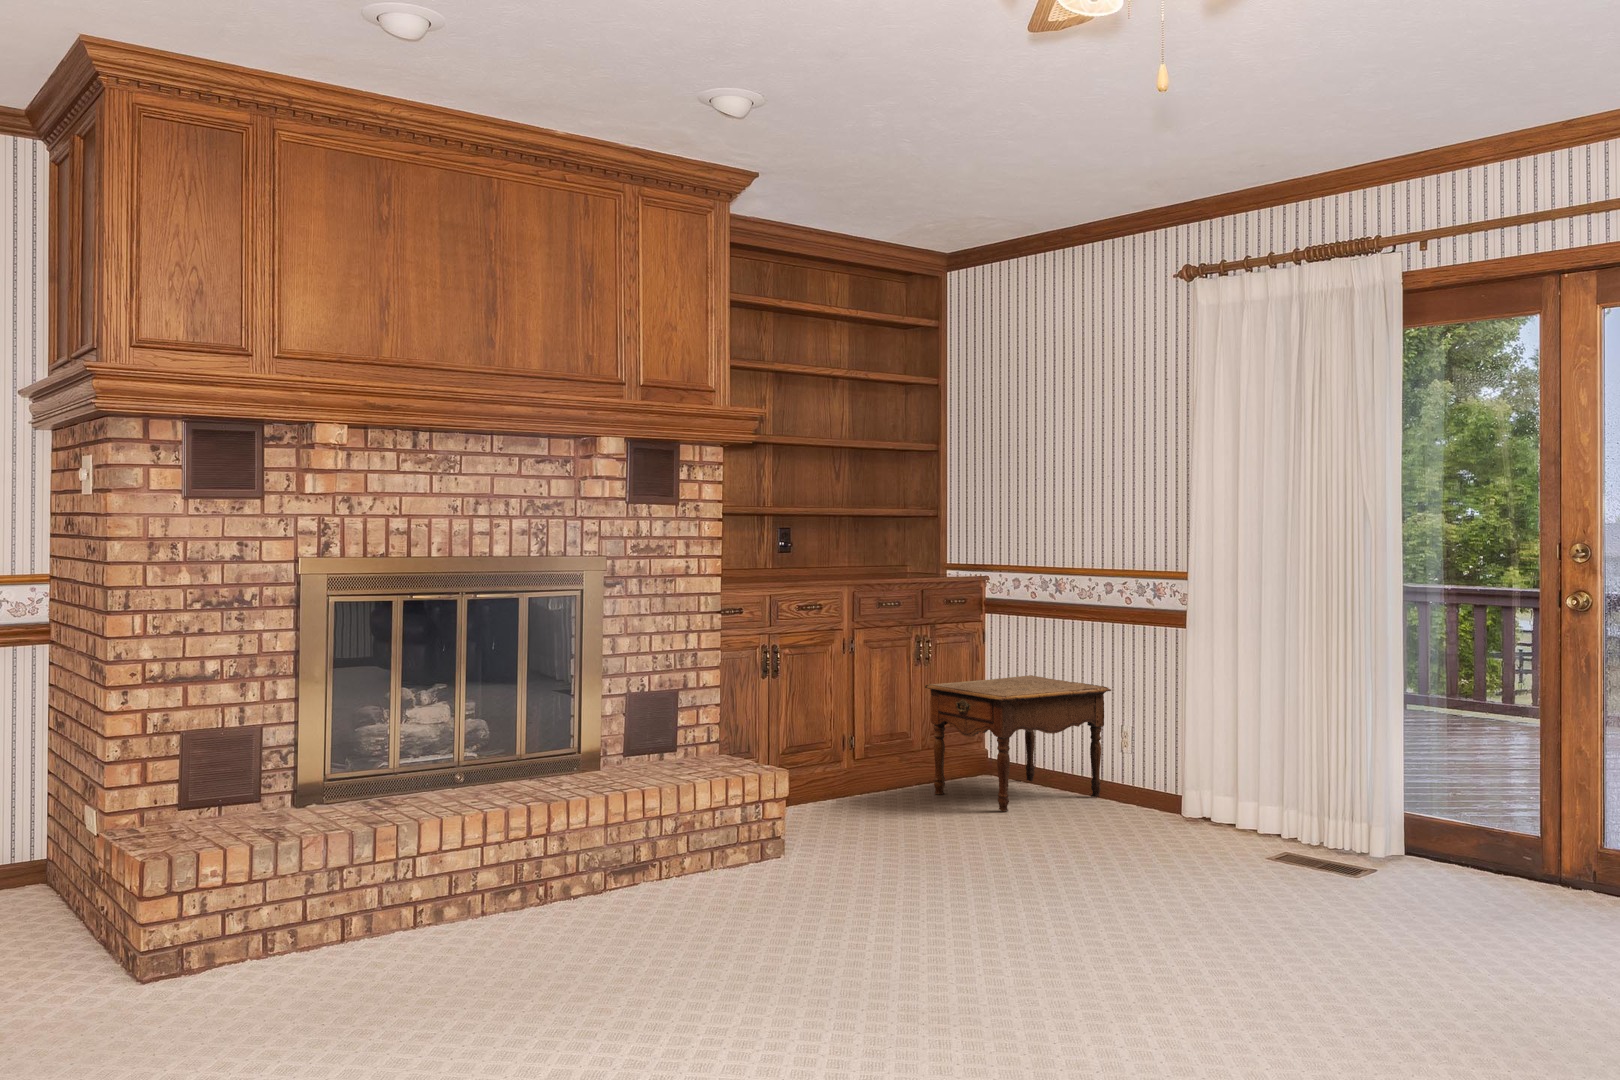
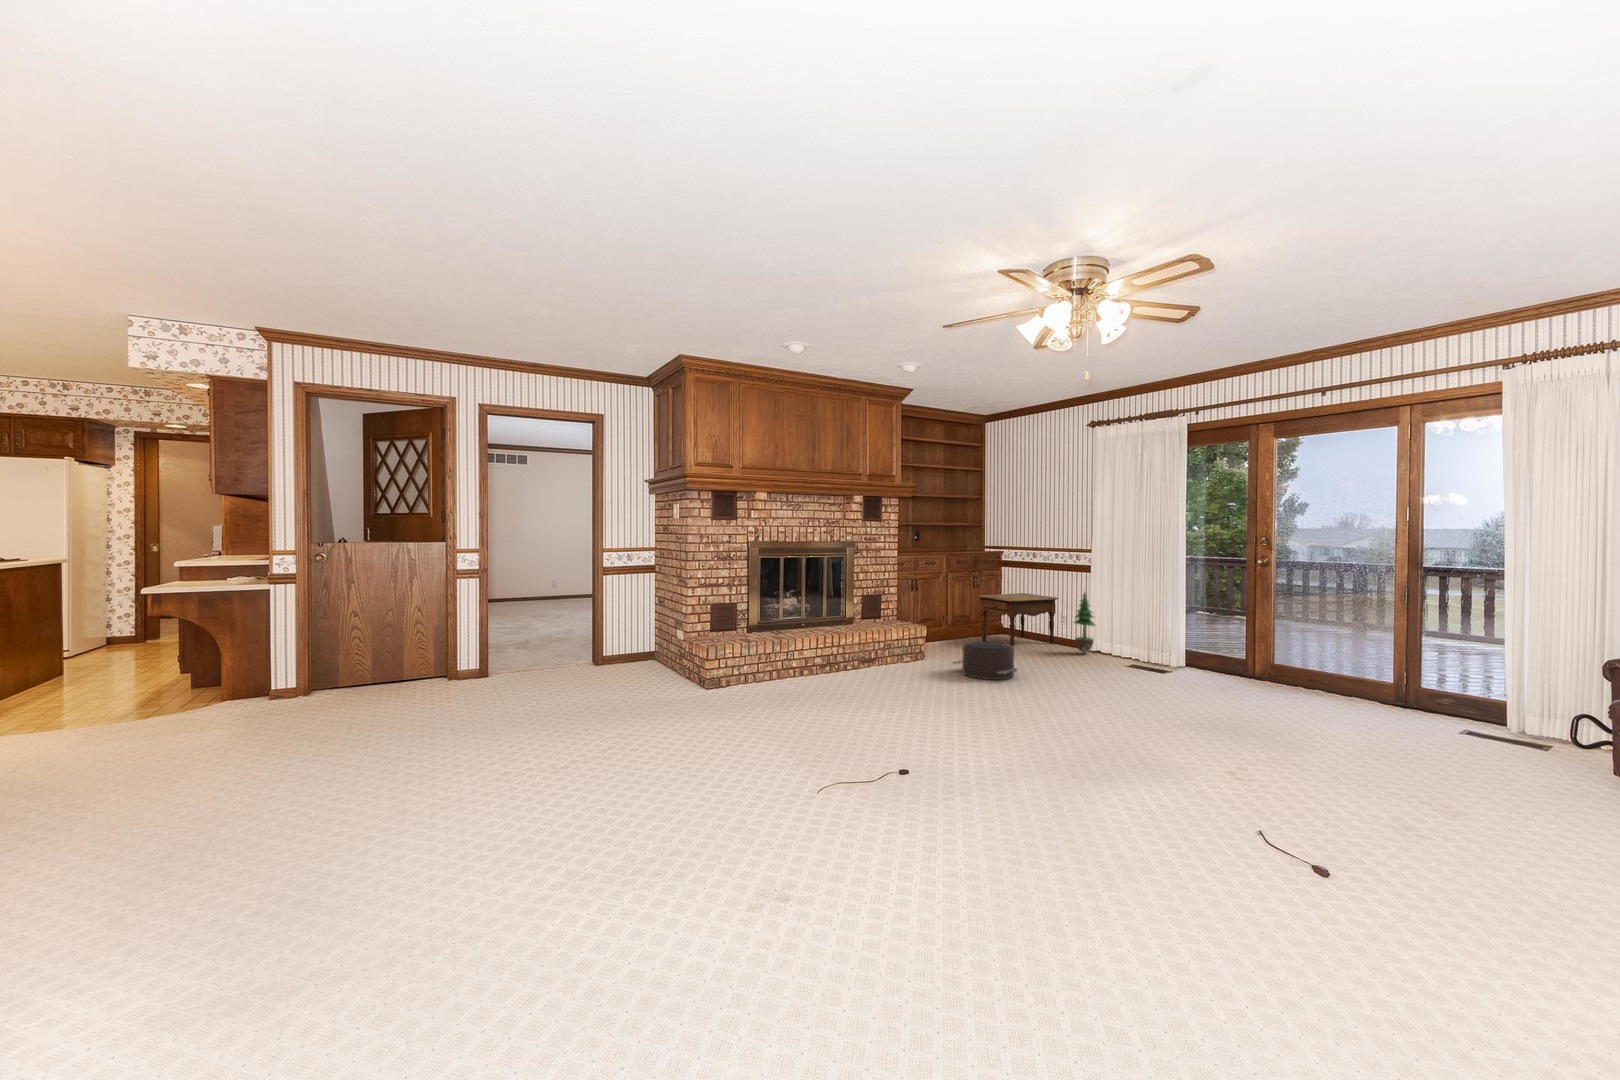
potted tree: none [1143,673,1199,825] -> present [1074,593,1095,653]
pouf: none [843,812,1013,917] -> present [953,642,1018,680]

